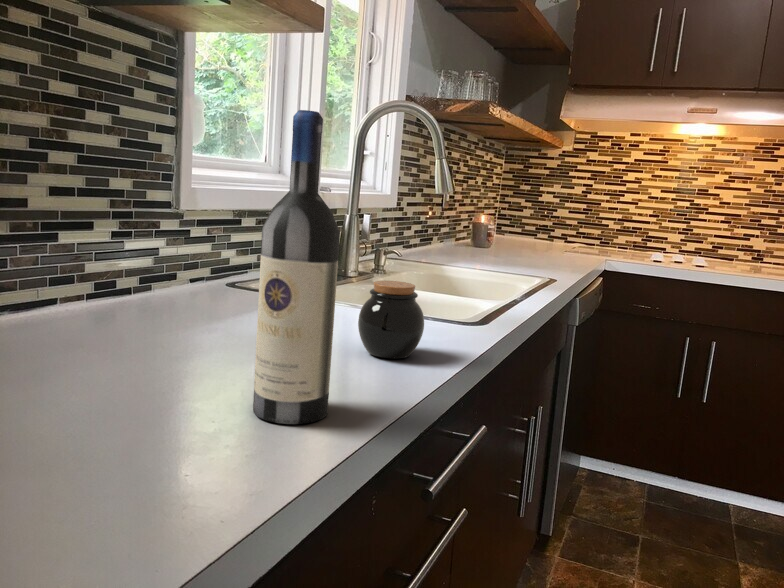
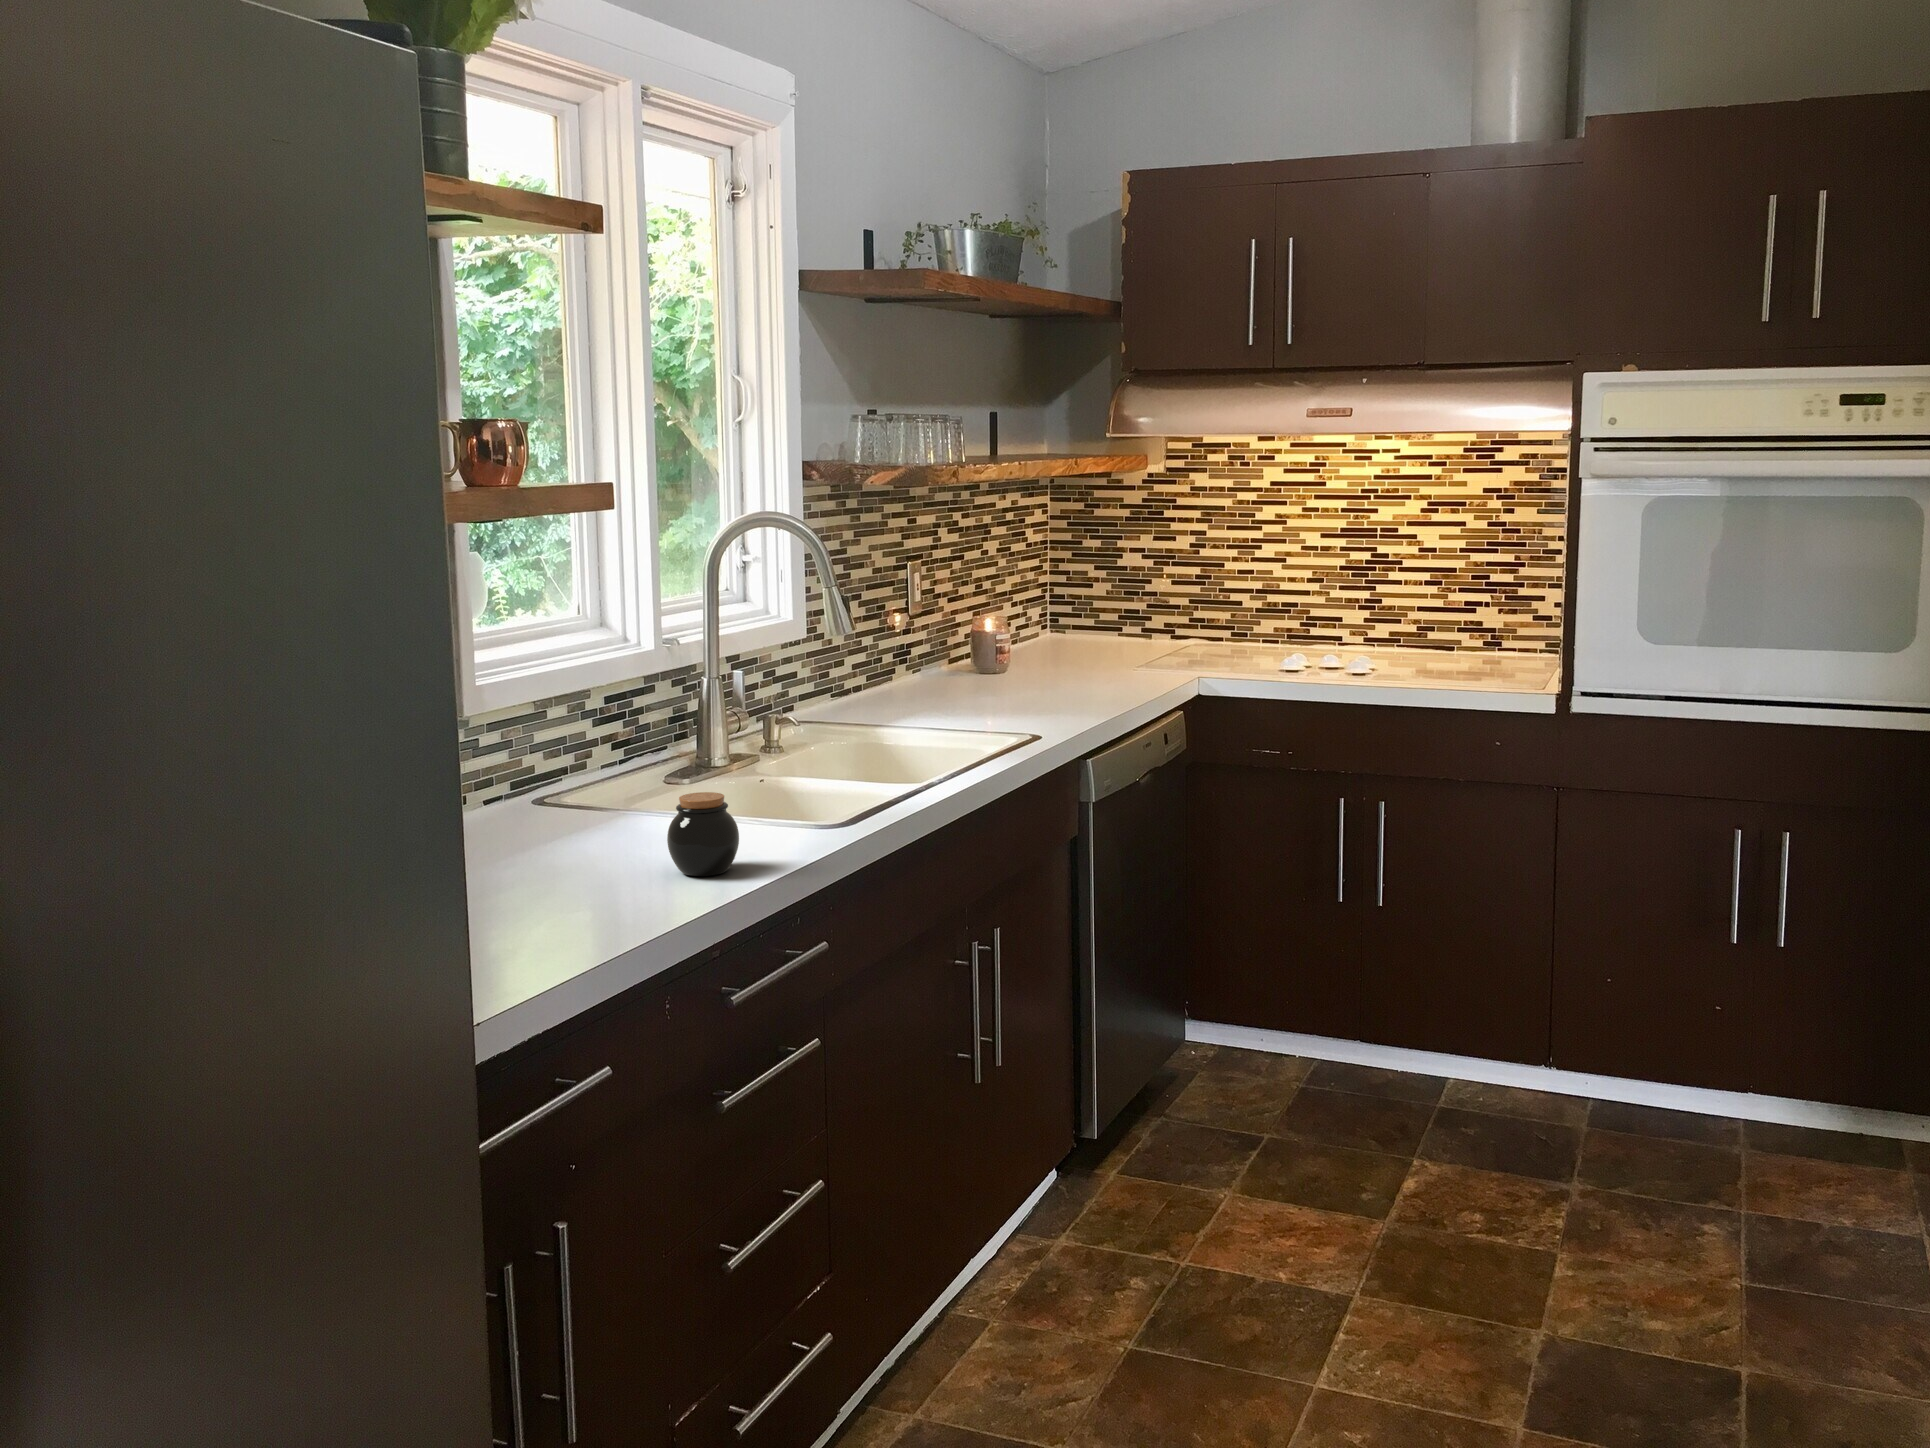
wine bottle: present [253,110,340,424] -> none [542,673,617,937]

